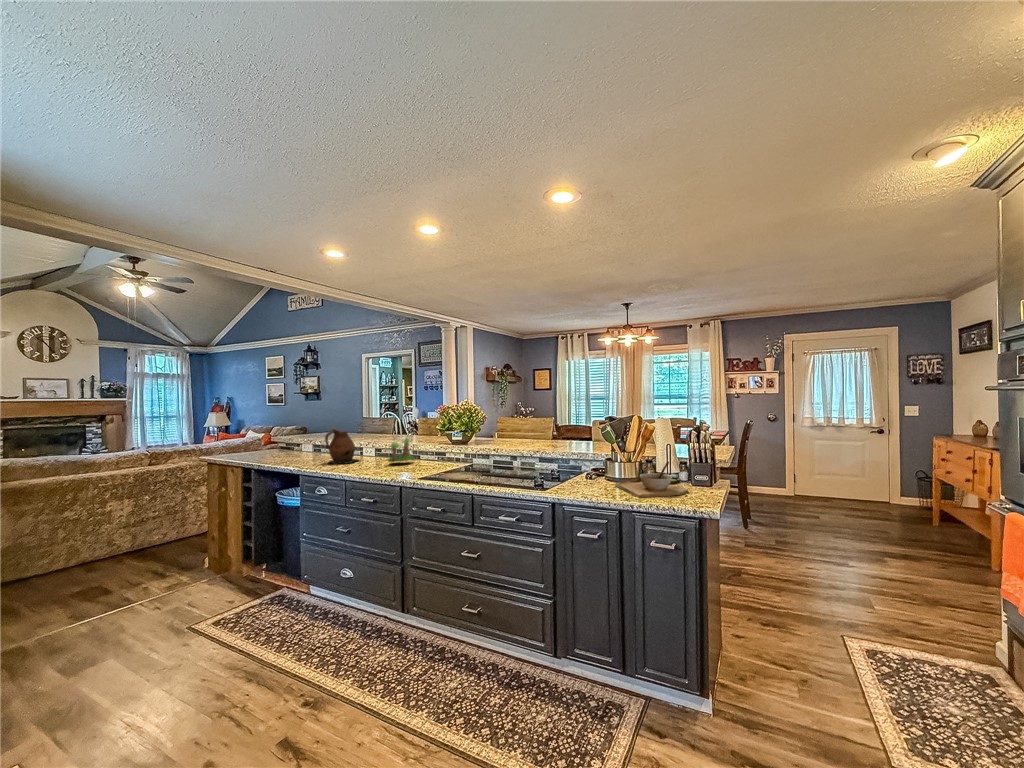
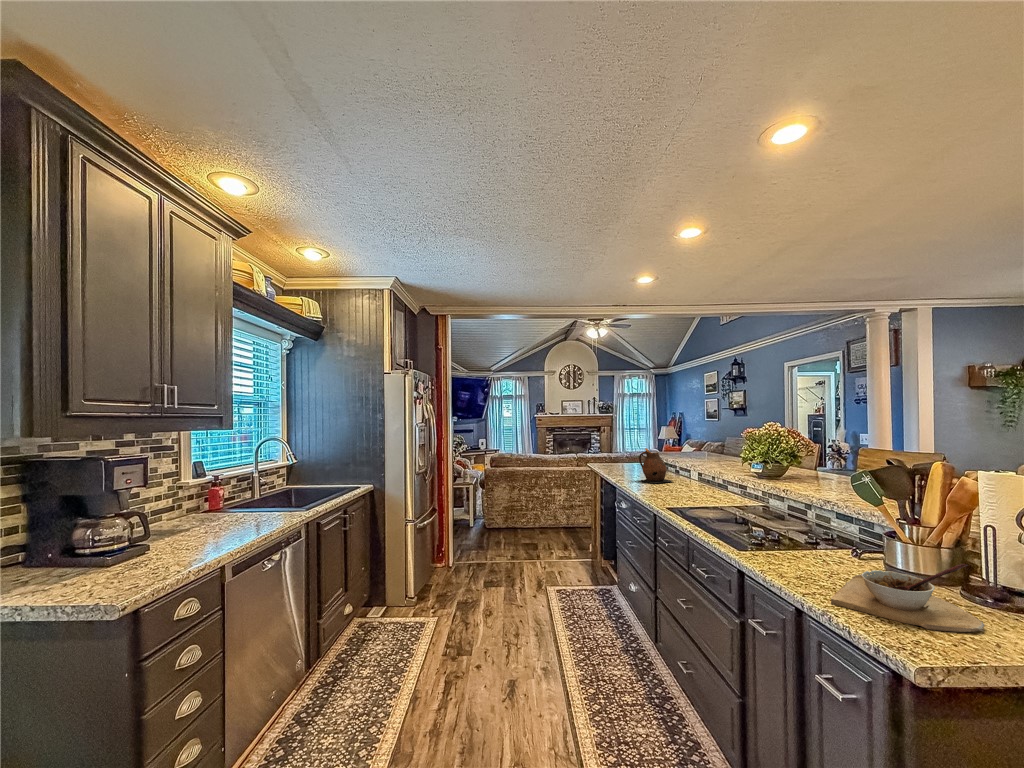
plant: present [388,438,414,462] -> none [678,453,714,491]

